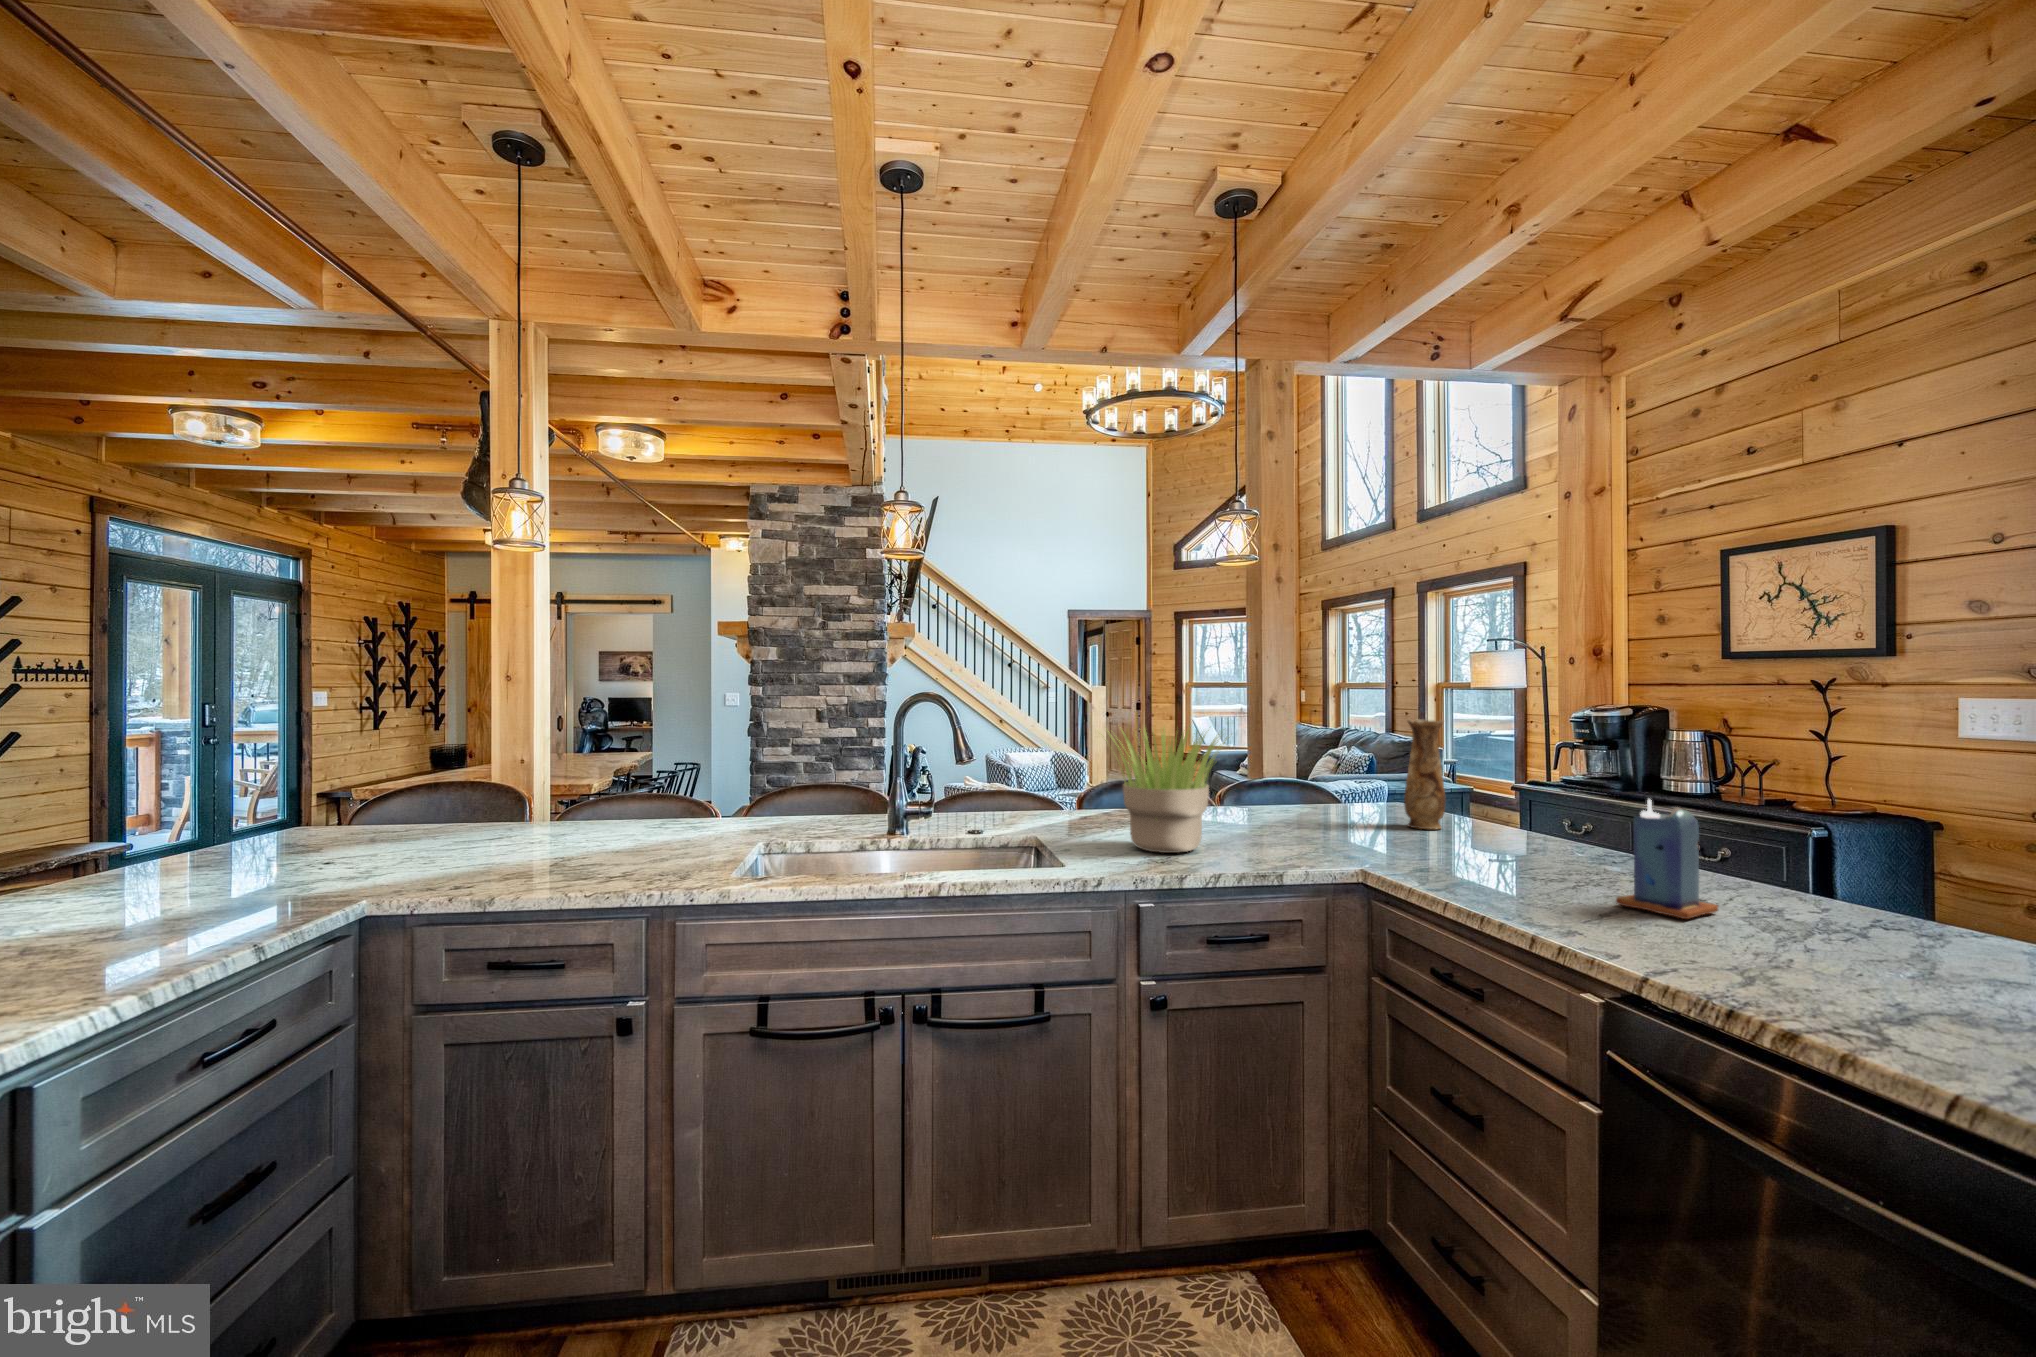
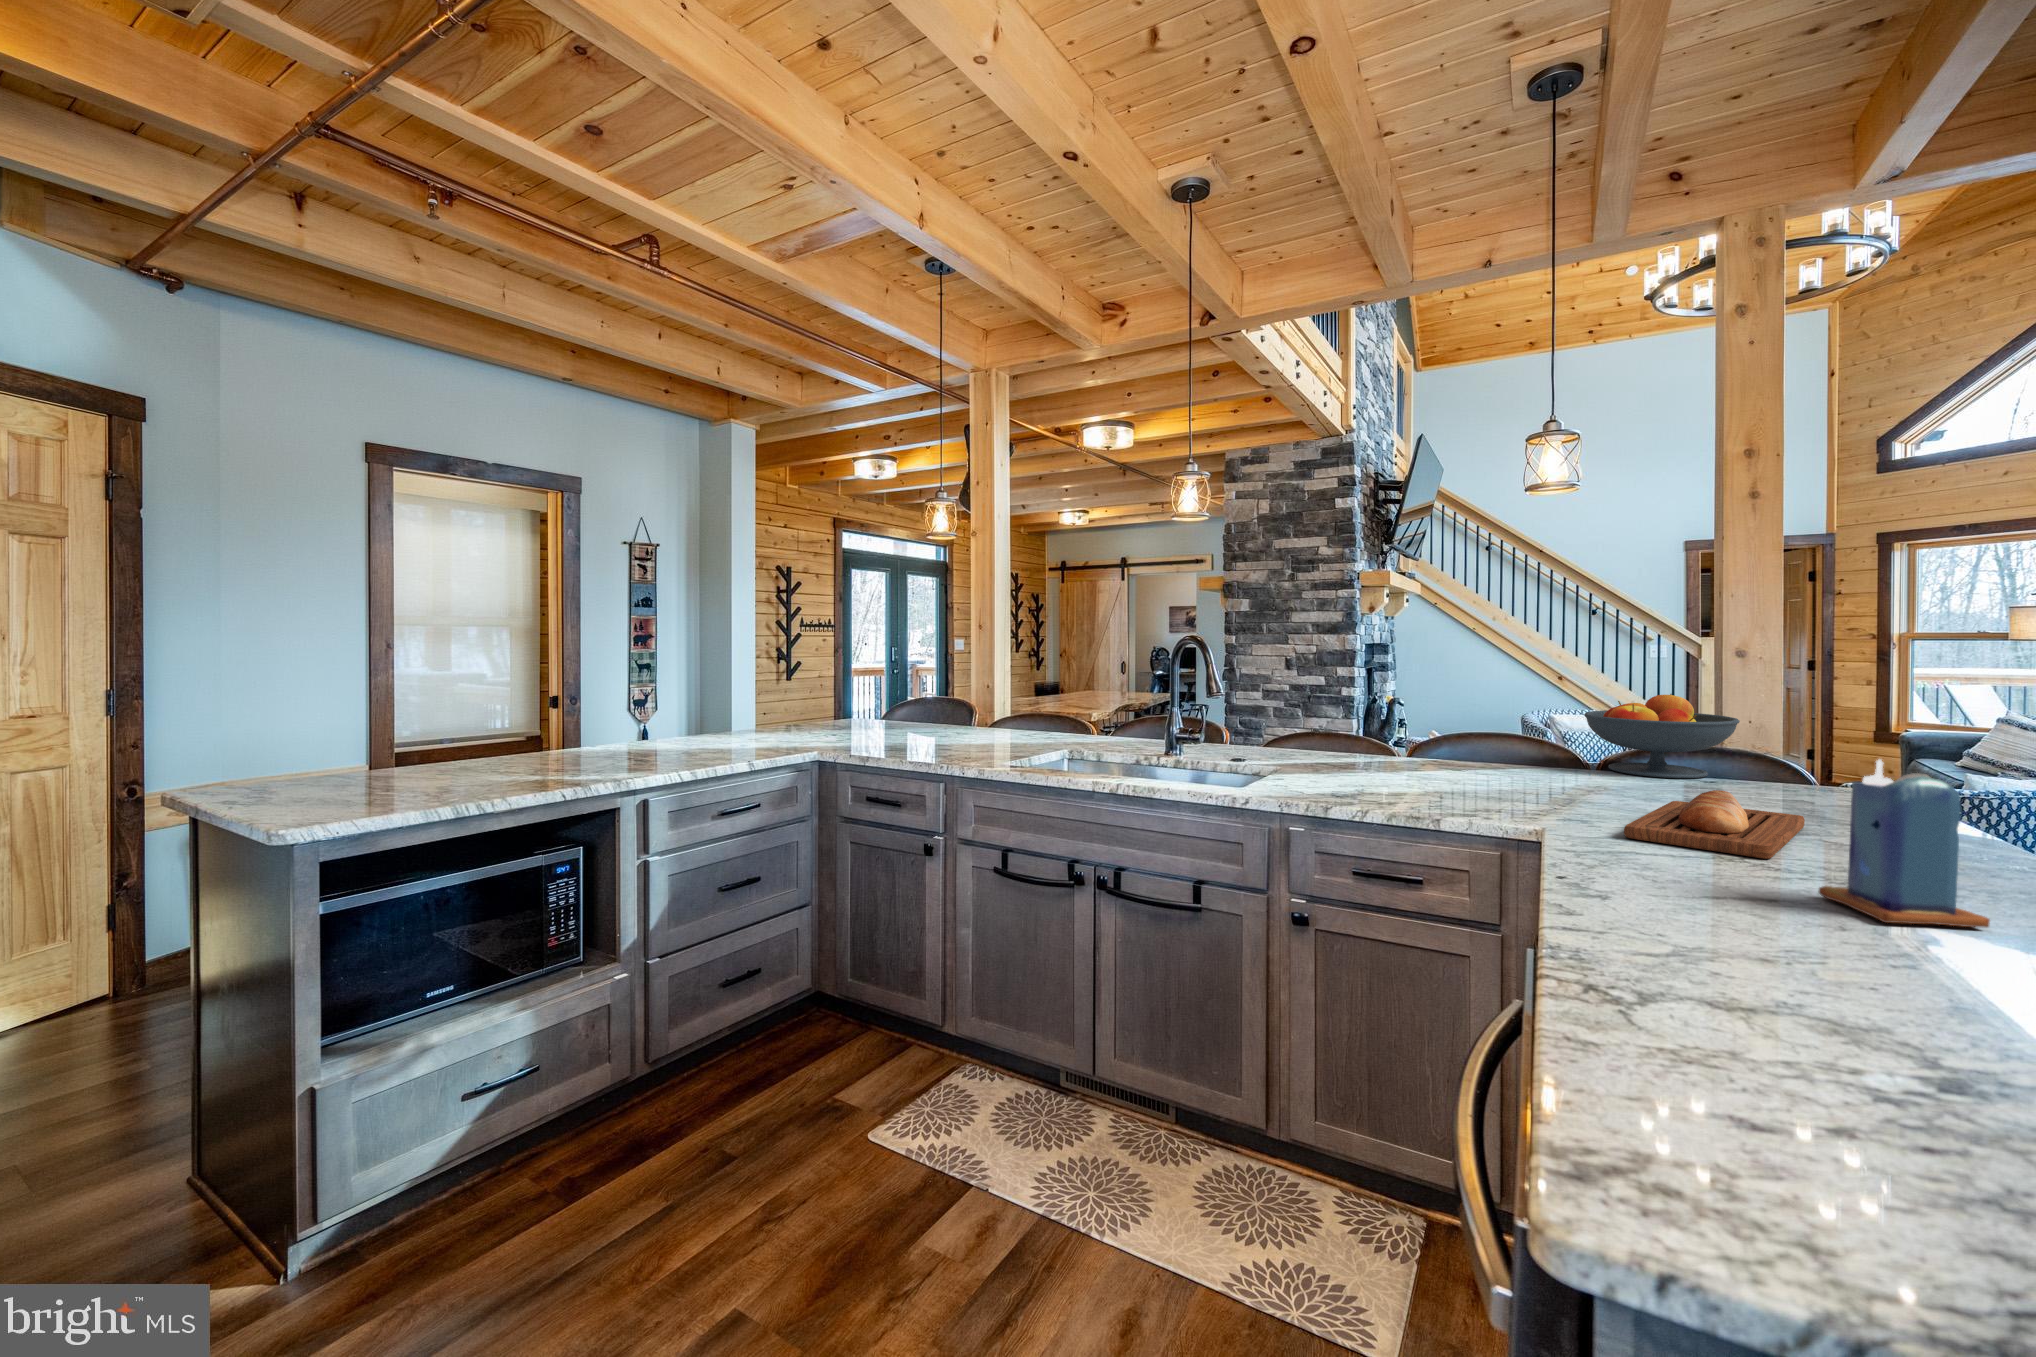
vase: present [1404,720,1446,829] -> none [1766,662,1837,806]
potted plant: present [1101,728,1227,853] -> none [1304,660,1459,788]
fruit bowl: none [1248,744,1356,816] -> present [1584,694,1740,778]
bread loaf: none [1390,826,1528,879] -> present [1624,790,1805,859]

